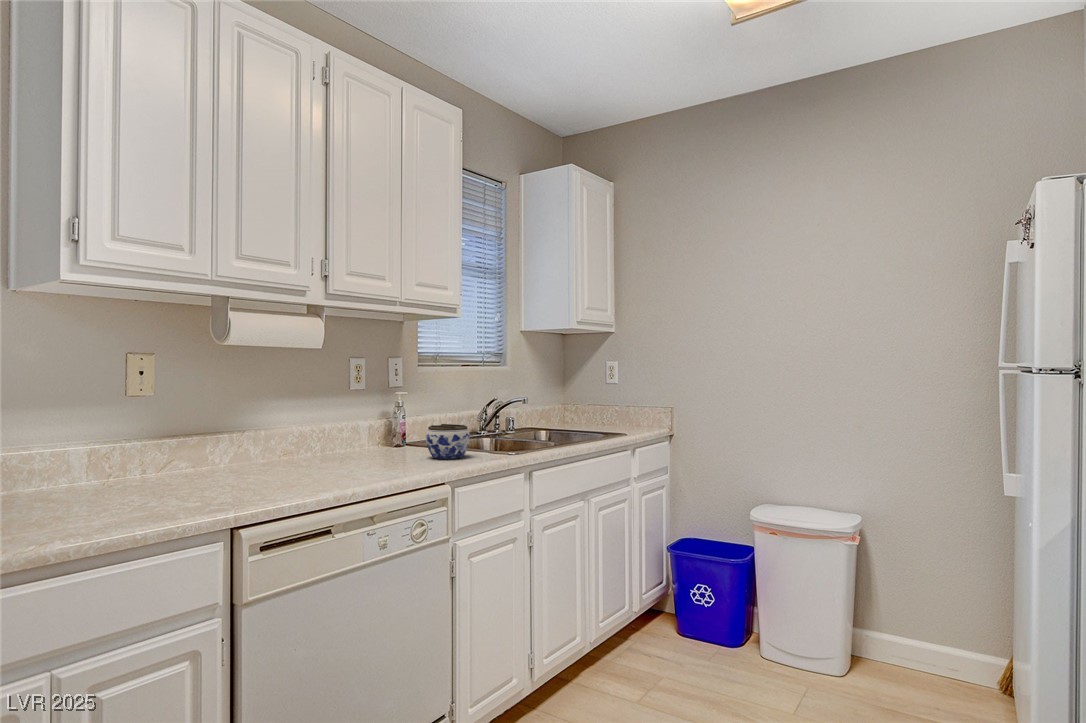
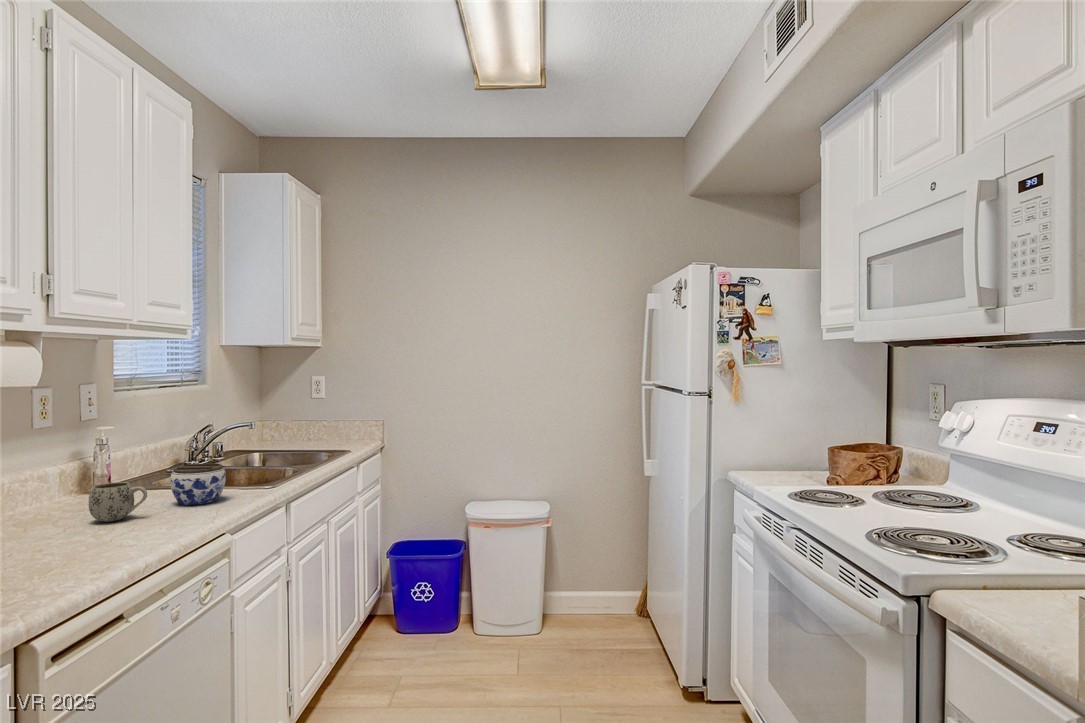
mug: none [360,432,400,463] -> present [89,482,147,522]

